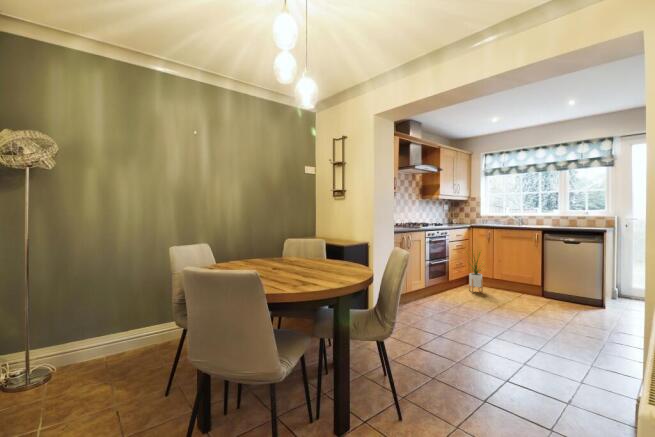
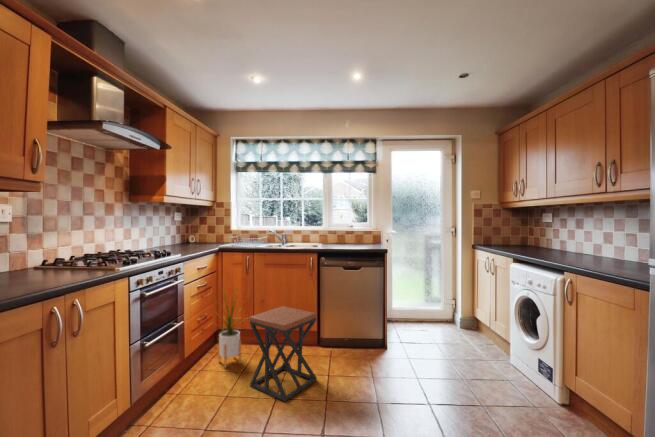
stool: none [486,260,531,308] -> present [250,306,317,401]

